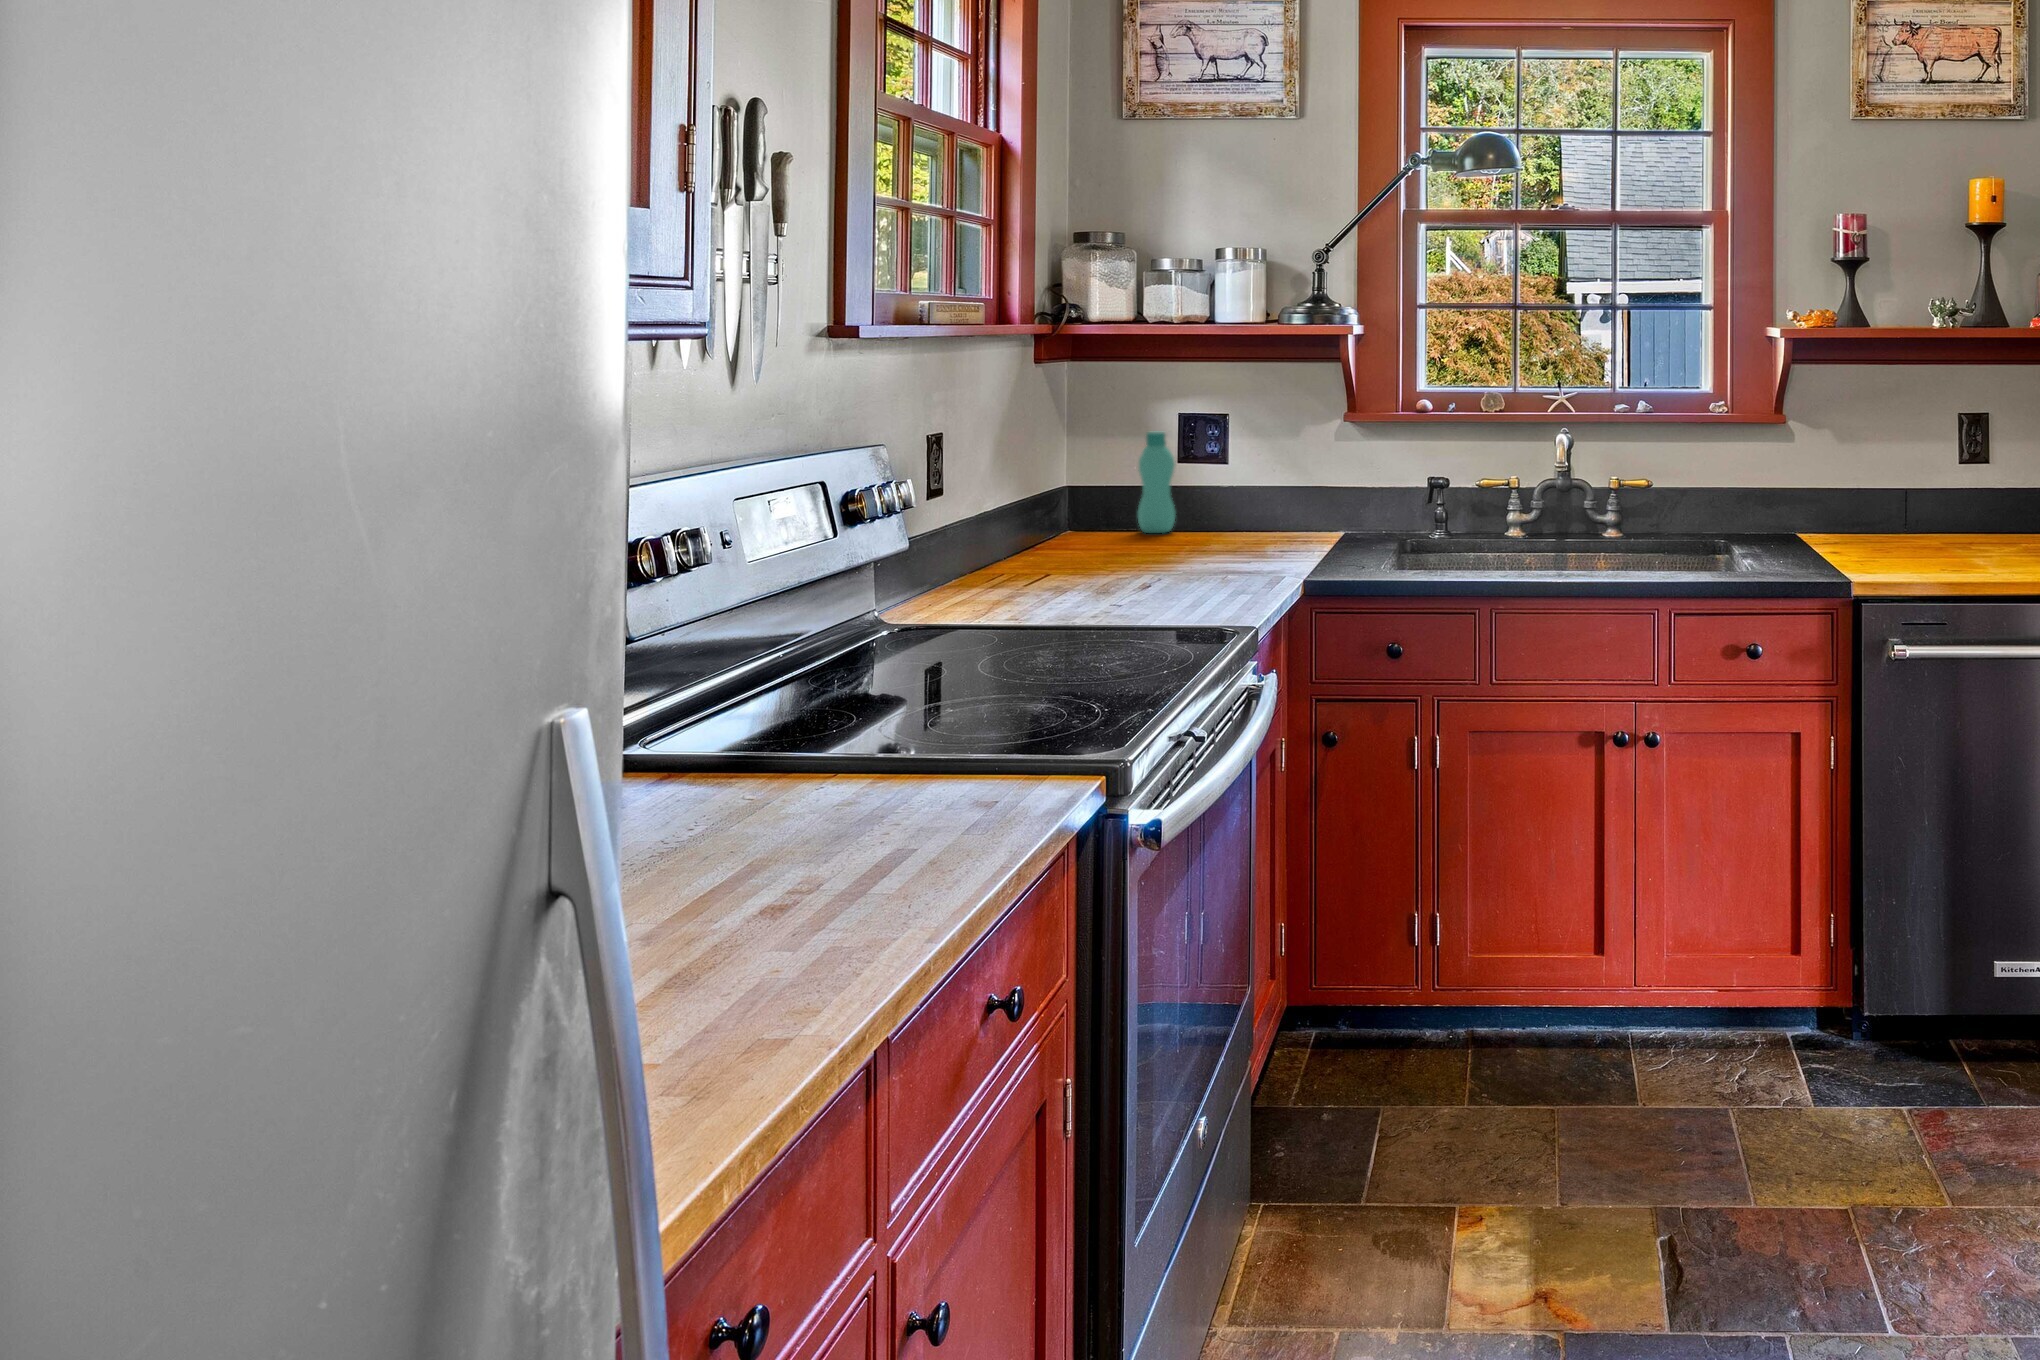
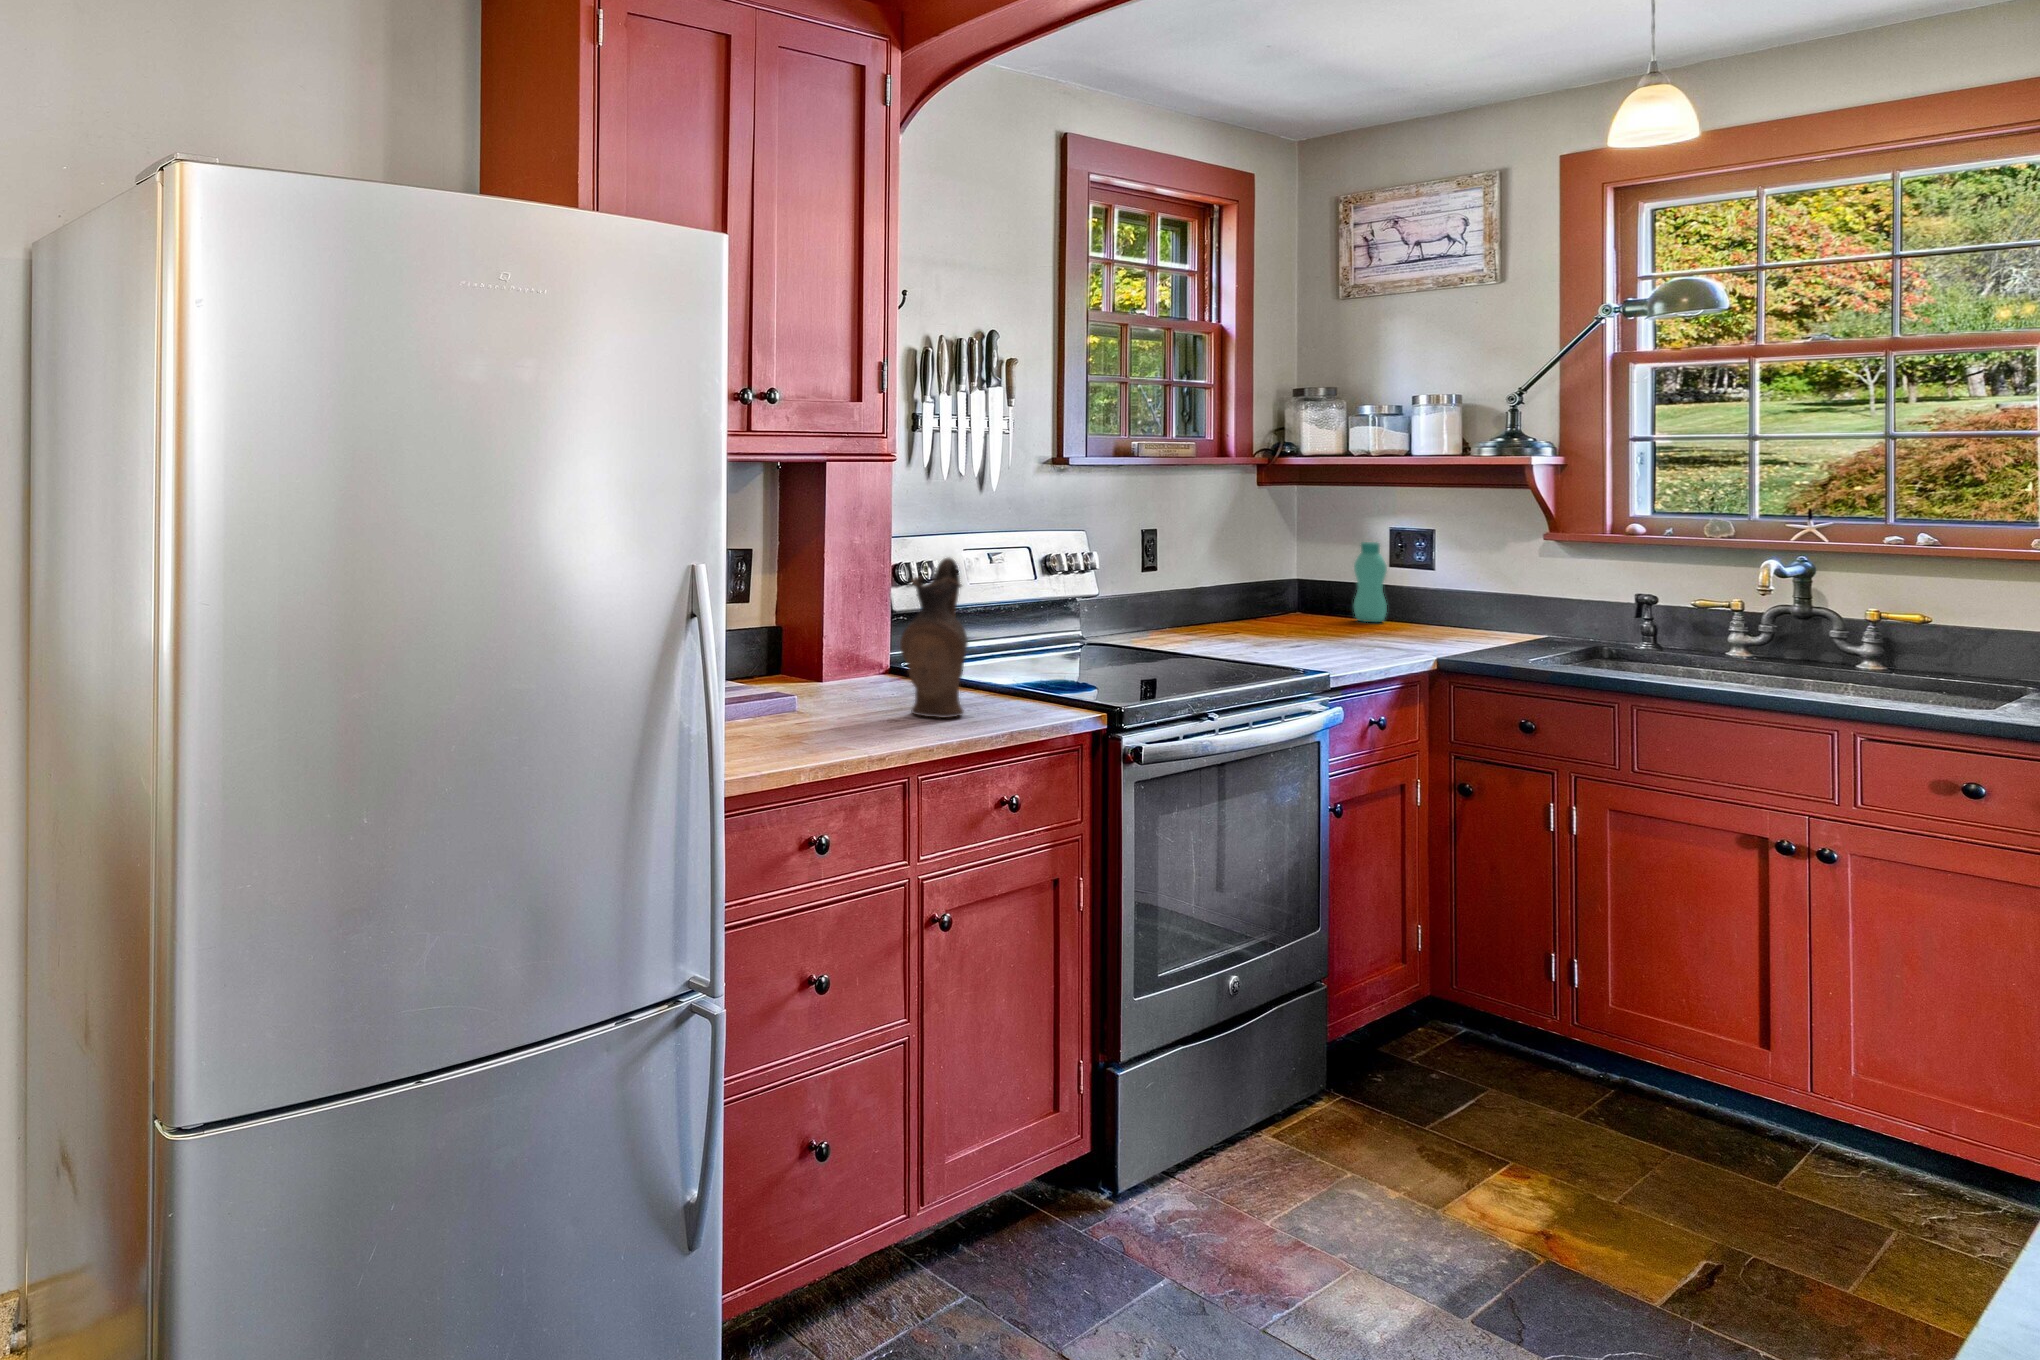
ceramic pitcher: none [720,511,859,834] -> present [900,558,968,718]

